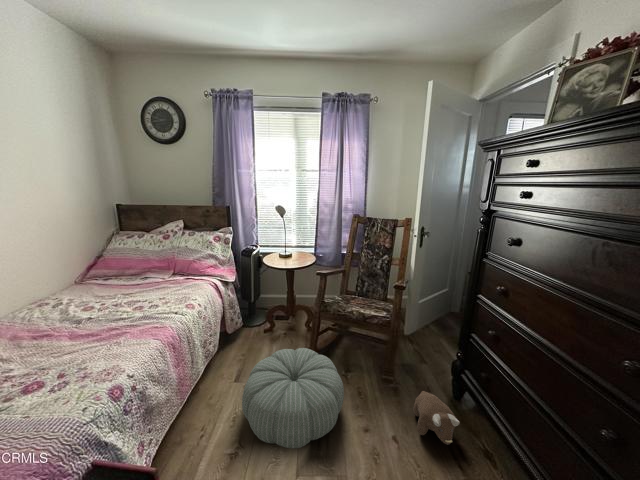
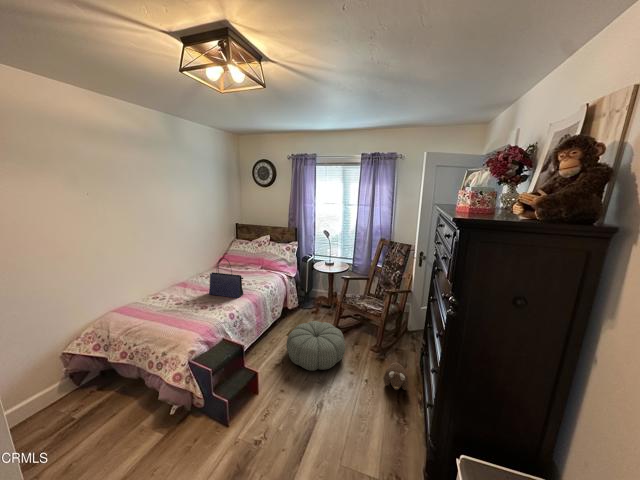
tote bag: none [49,263,142,346] -> present [209,258,243,298]

